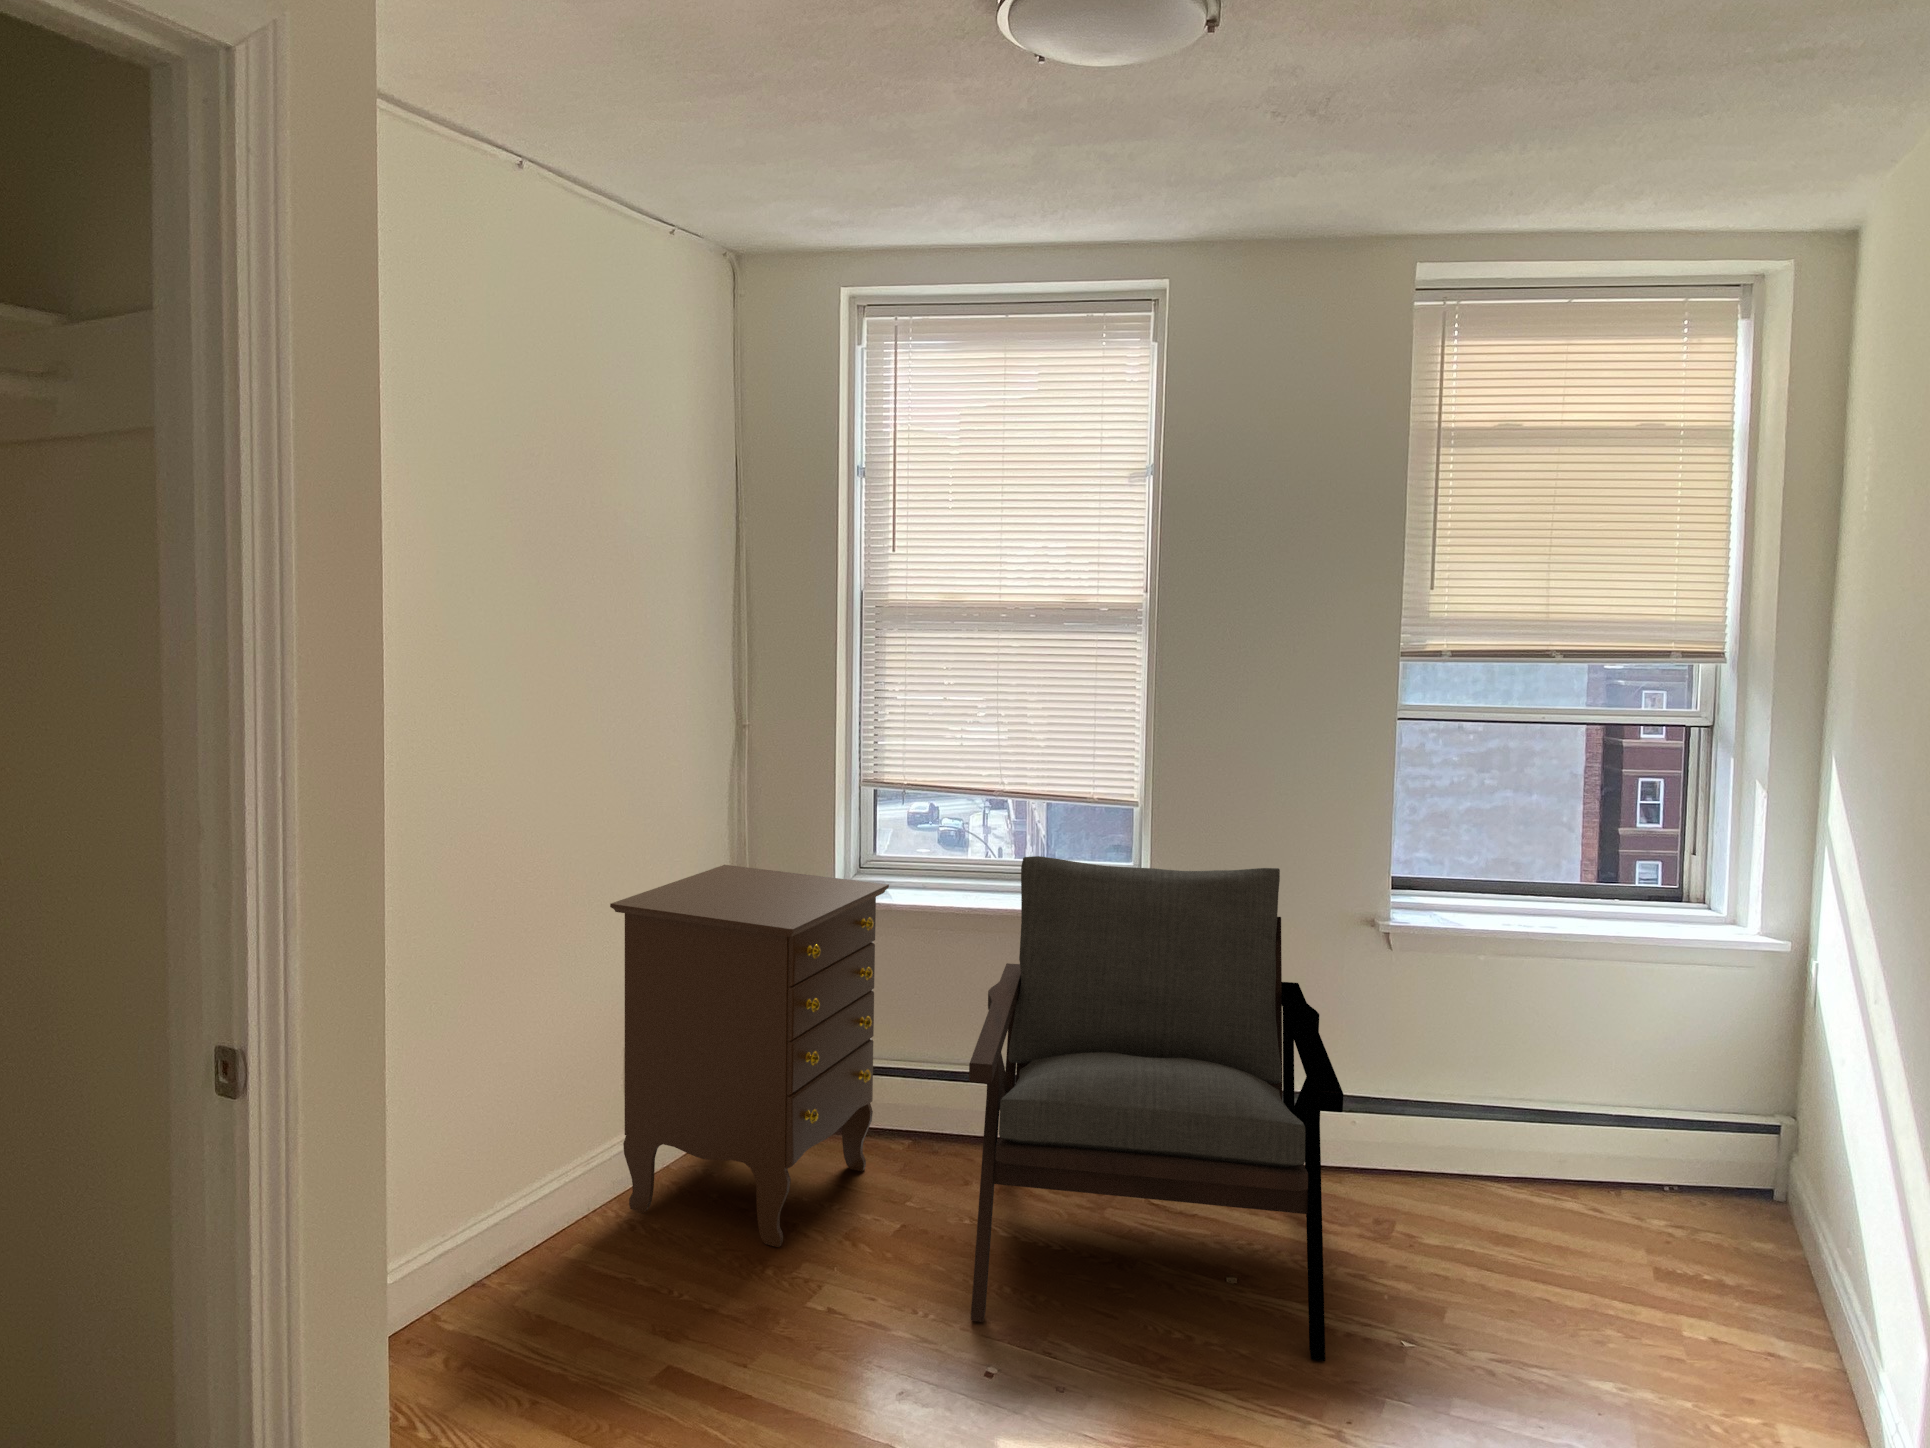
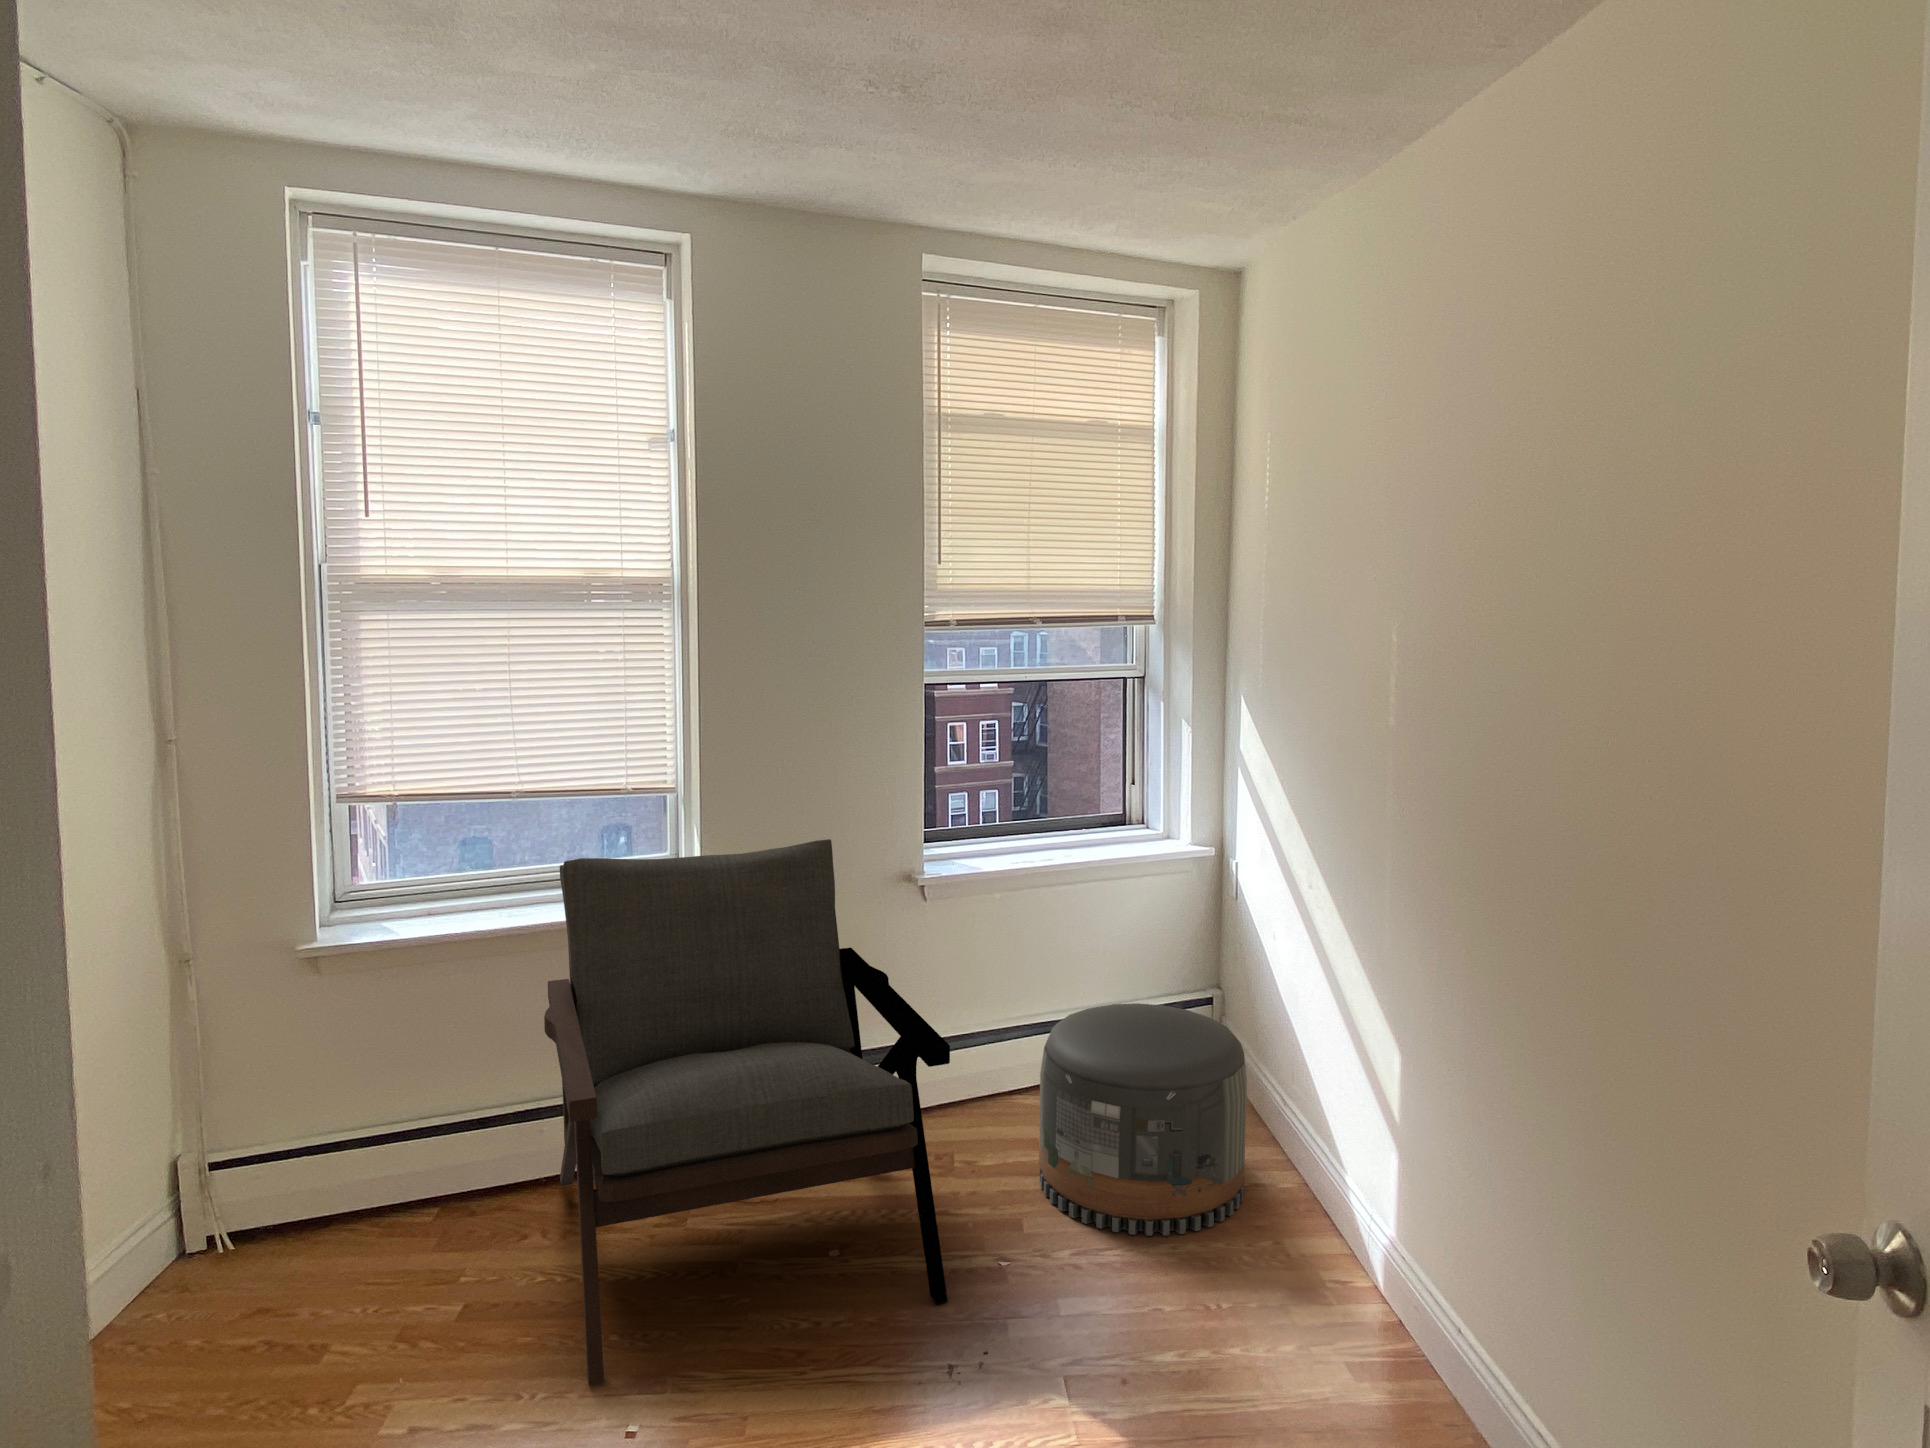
dresser: present [610,865,889,1247] -> none [4,915,405,1403]
pouf: none [1481,1099,1762,1387] -> present [1039,1003,1247,1236]

